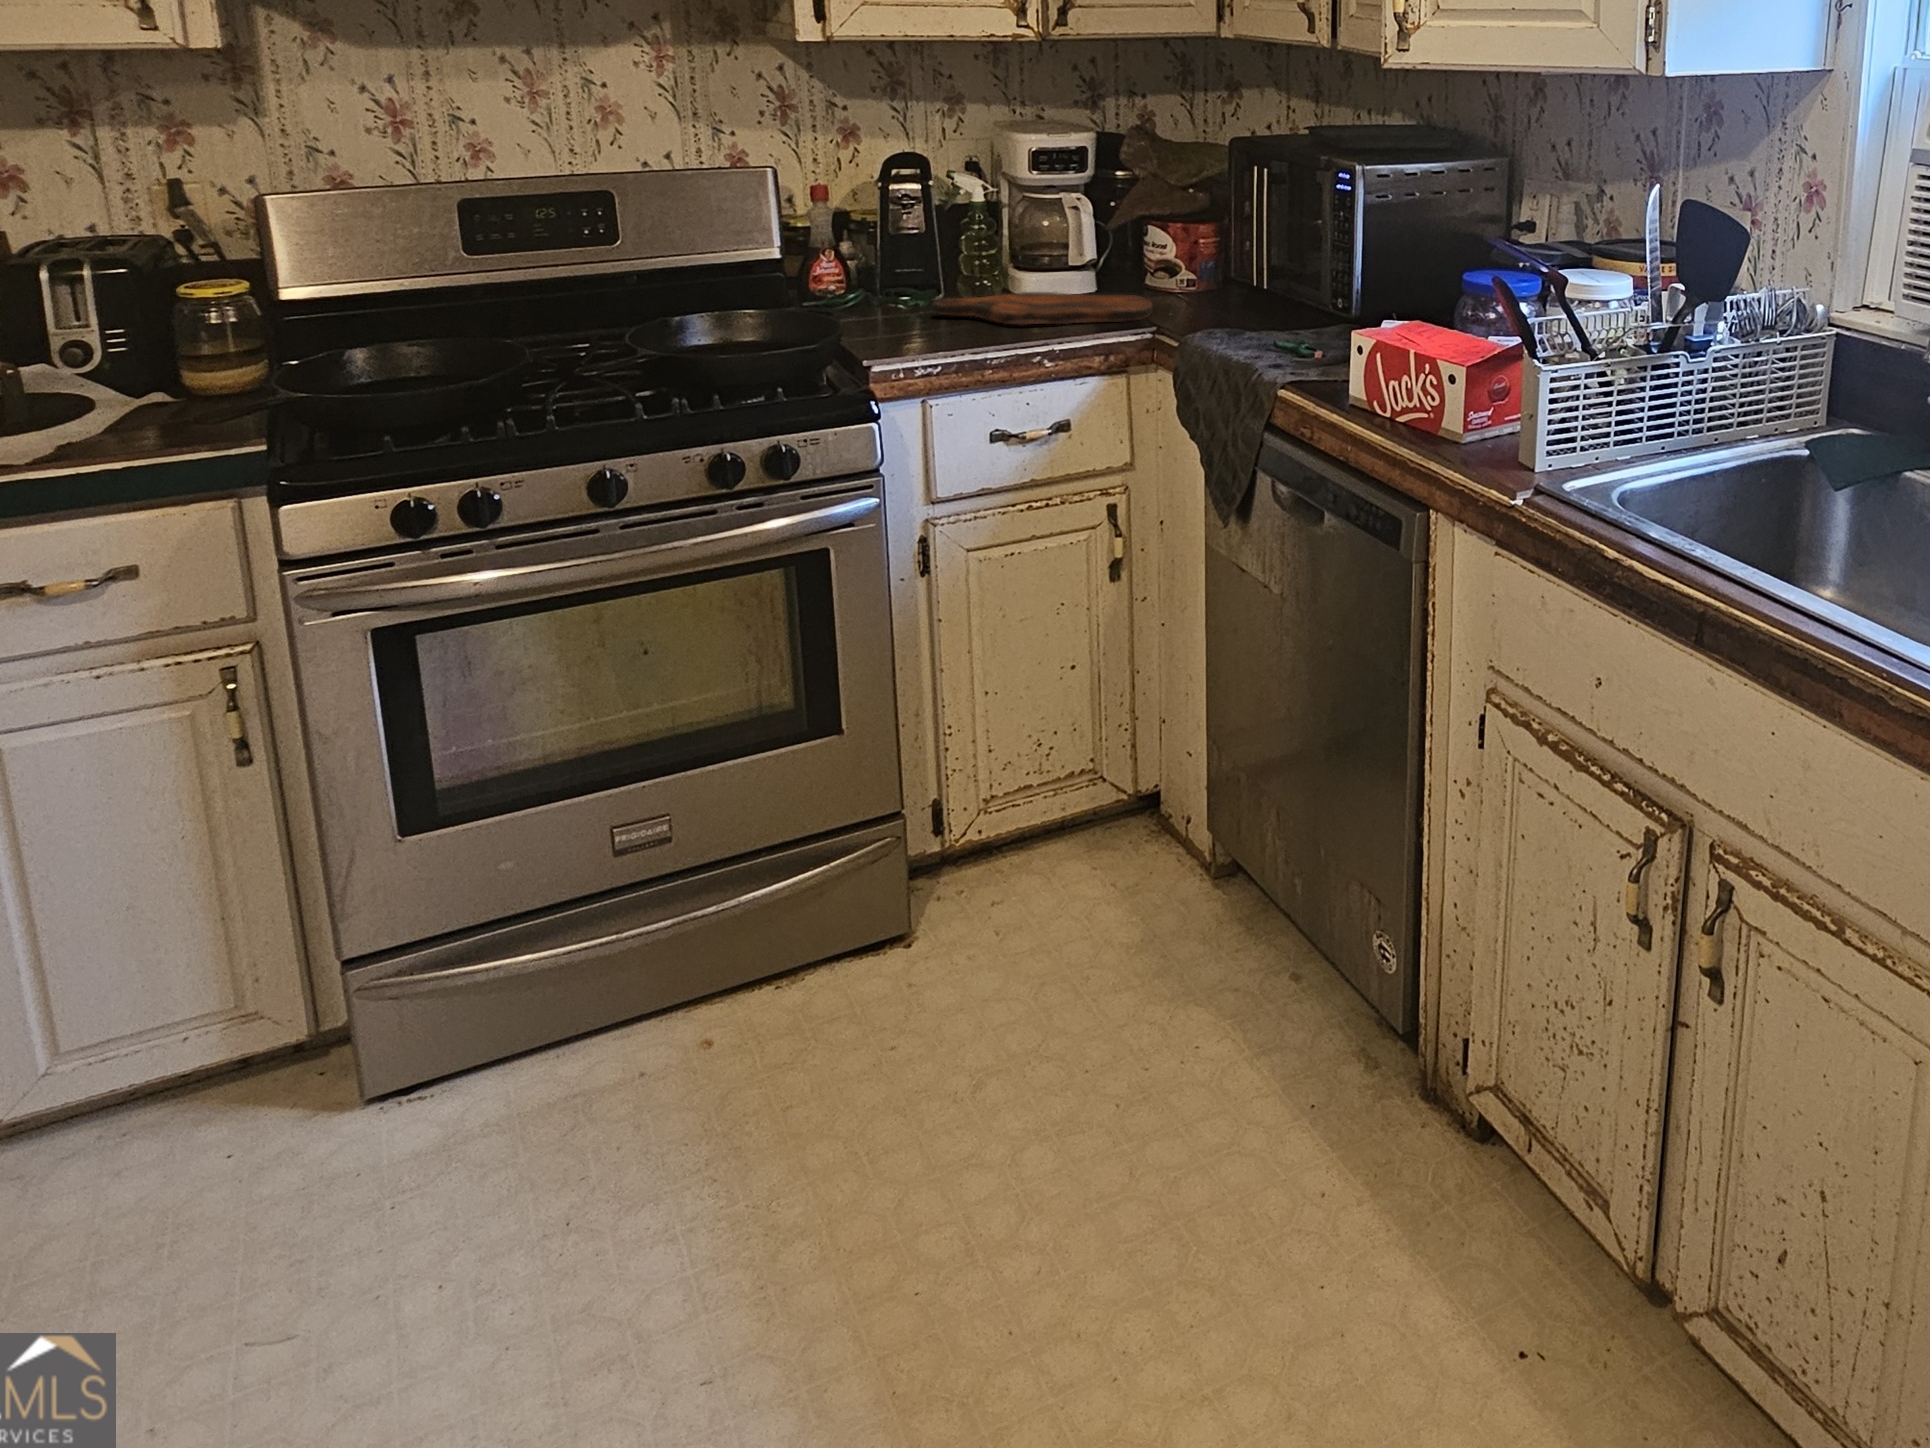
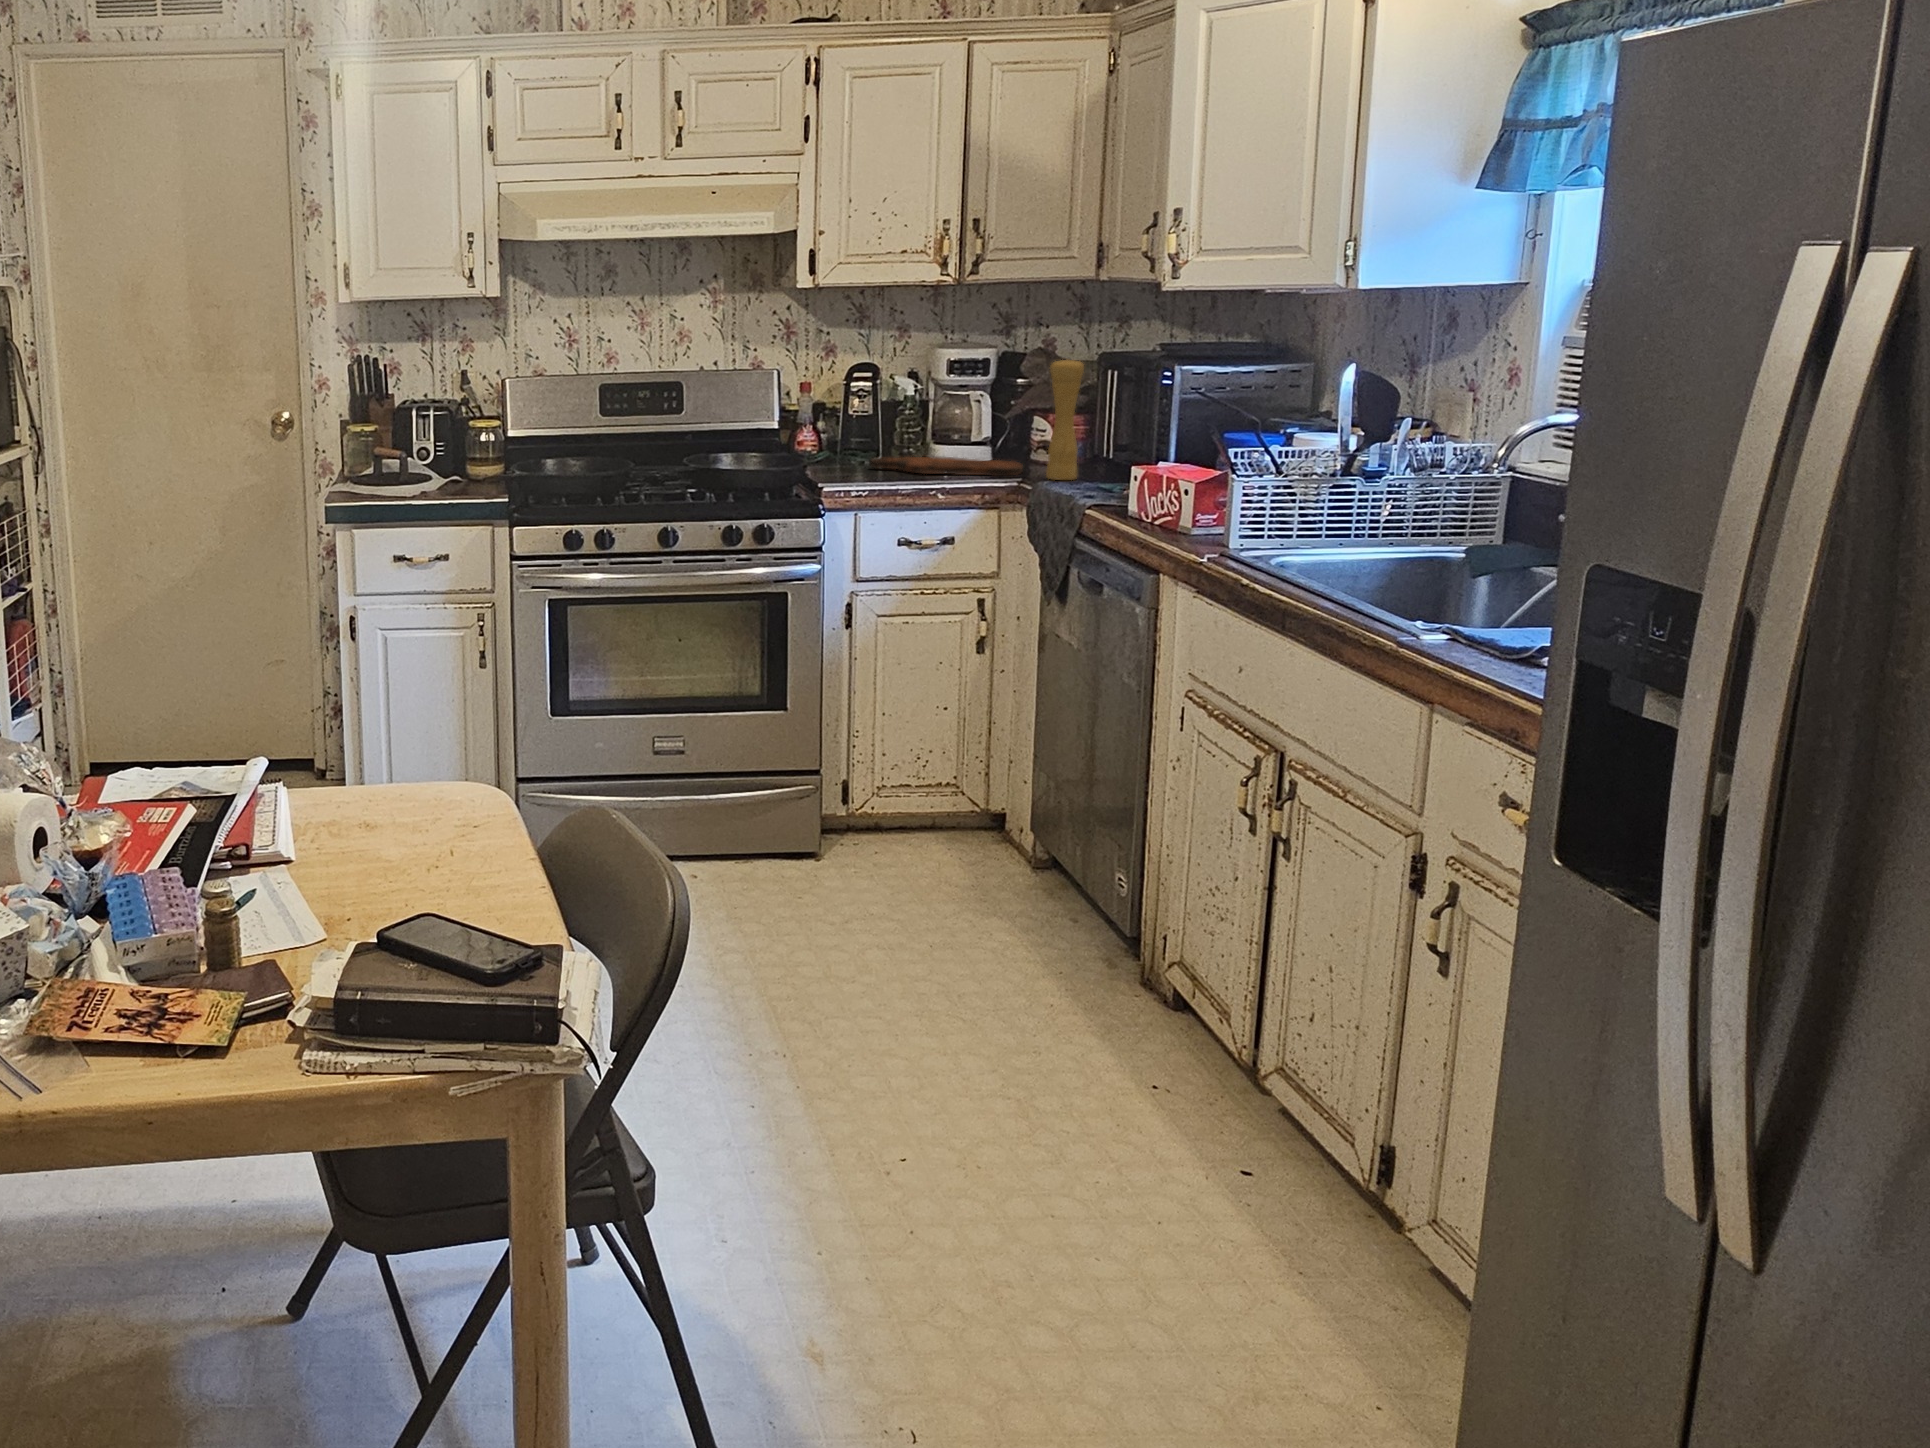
pepper mill: none [1190,153,1235,328] -> present [1046,359,1084,480]

